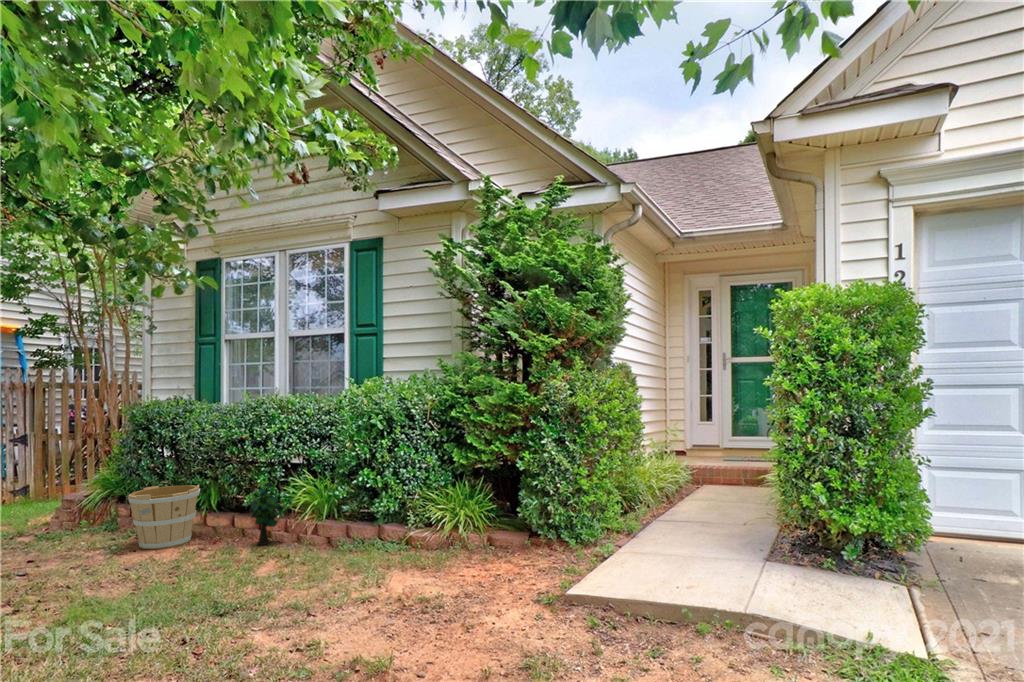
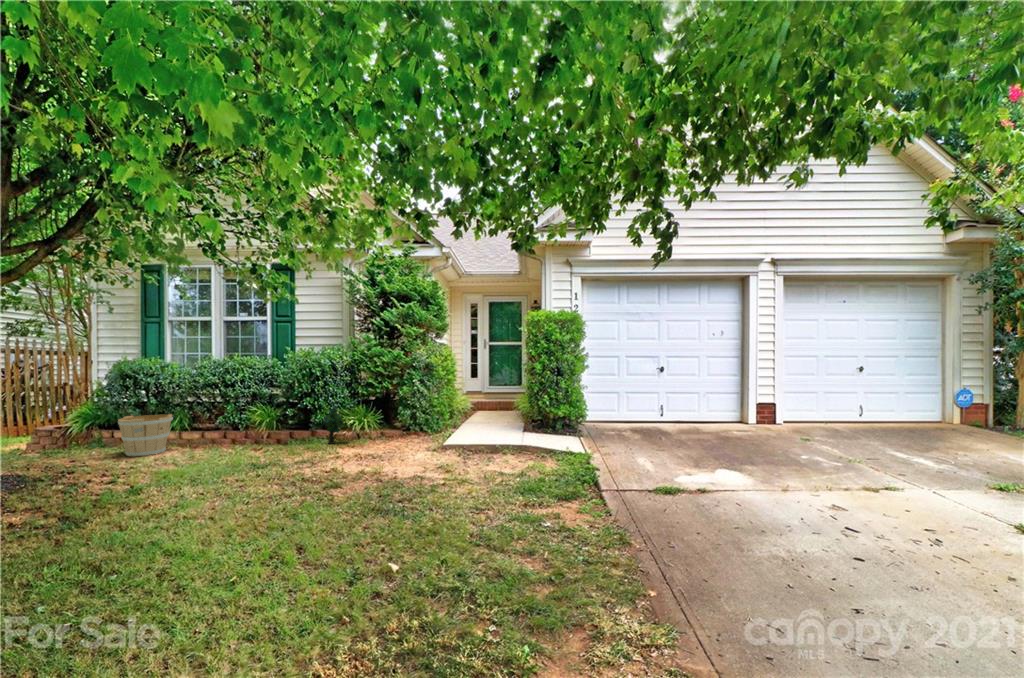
decorative plant: present [248,483,284,545] -> present [323,406,344,444]

